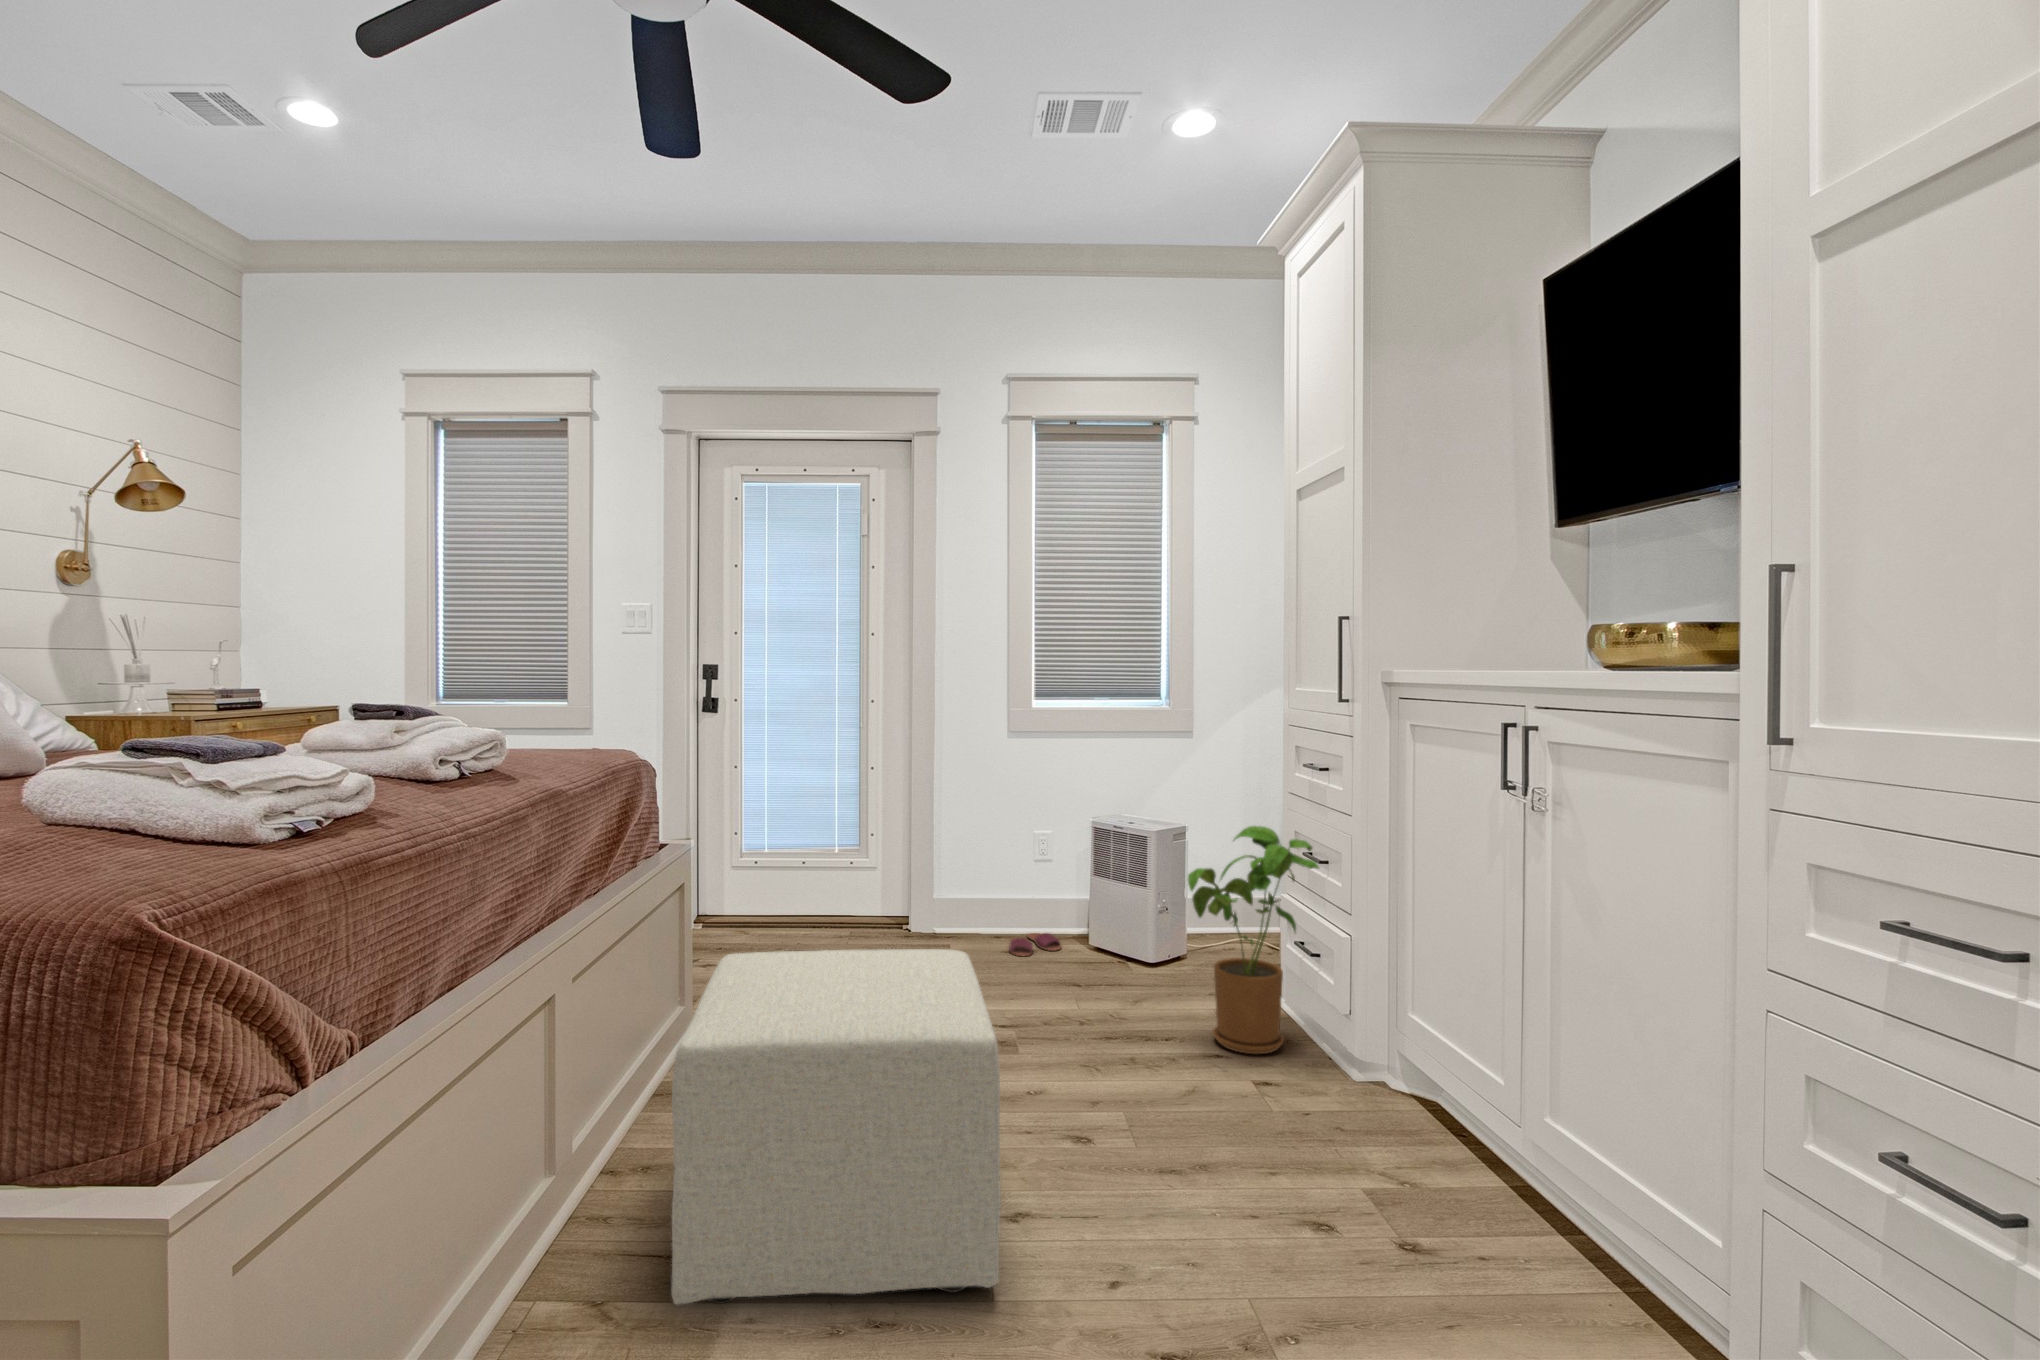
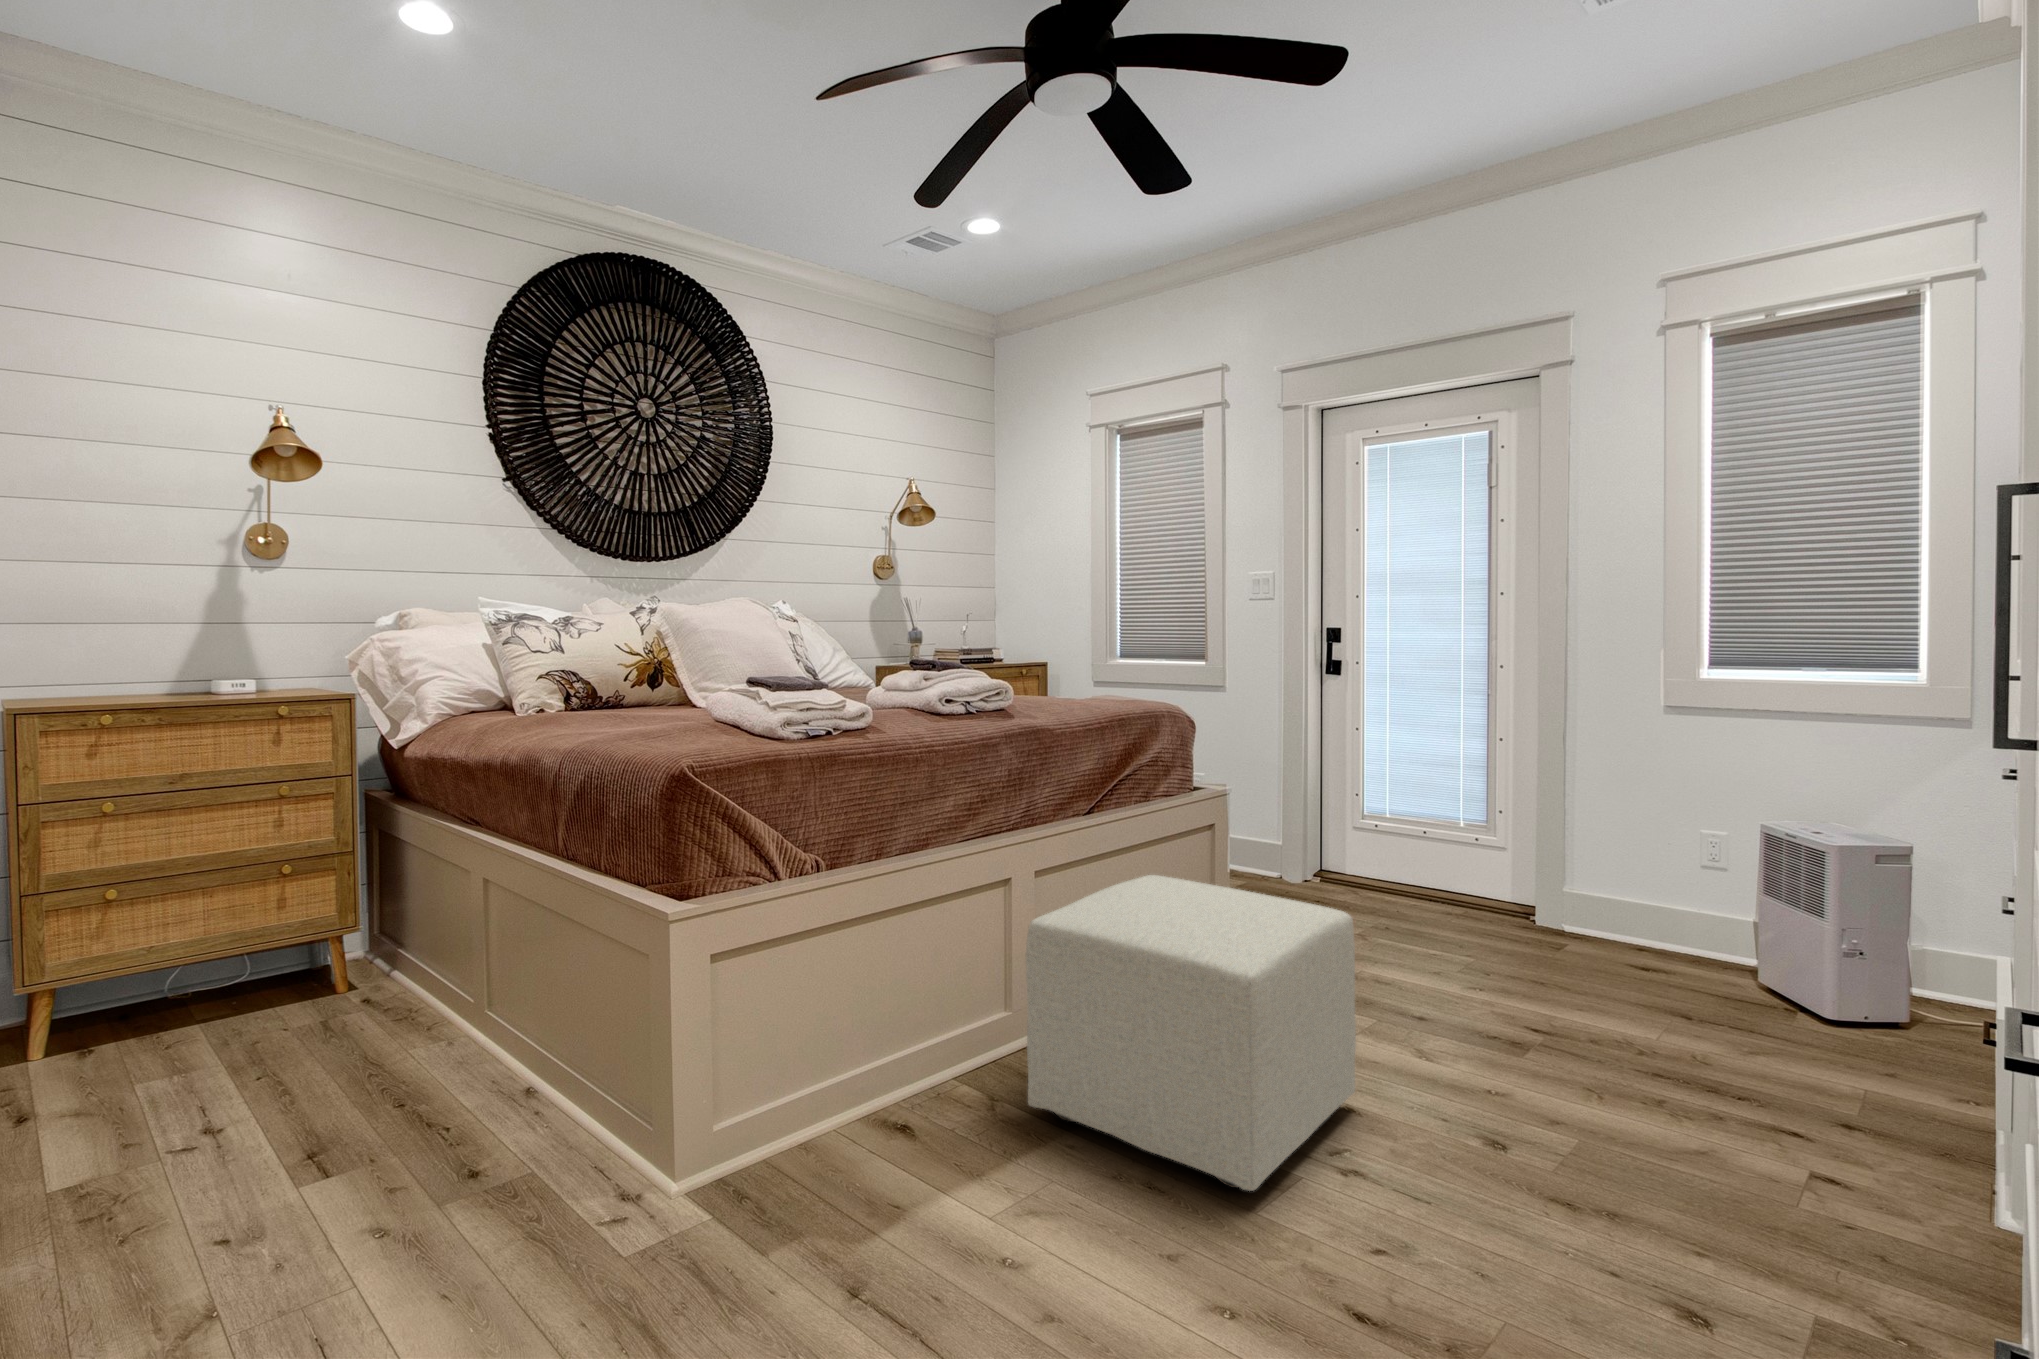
house plant: present [1188,826,1319,1054] -> none [1748,849,1982,1160]
slippers: present [1009,933,1061,956] -> none [1635,952,1719,978]

